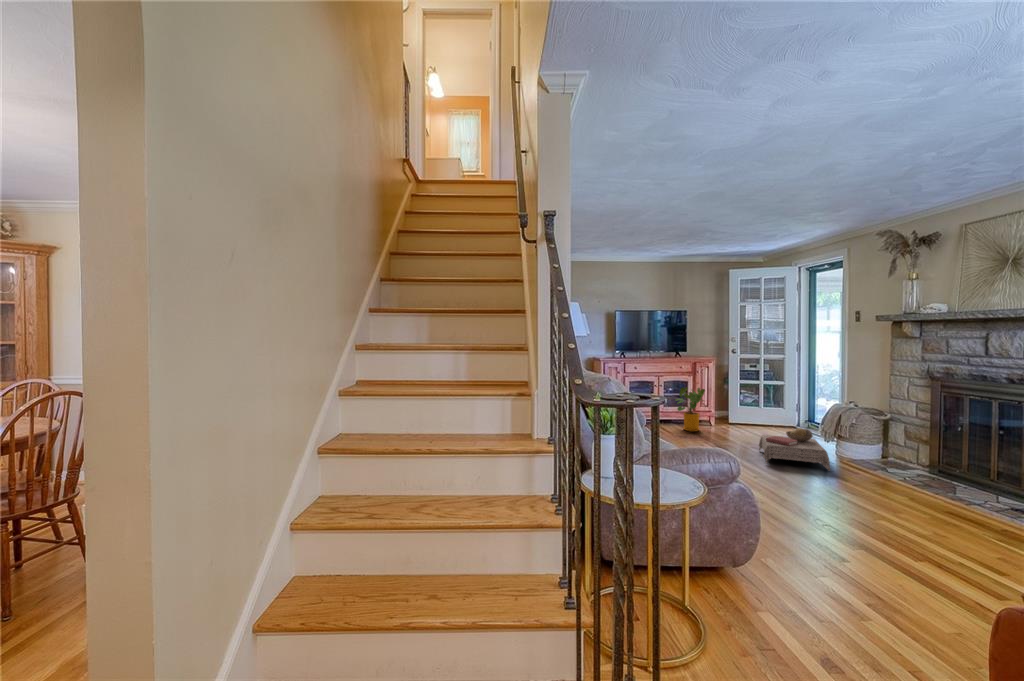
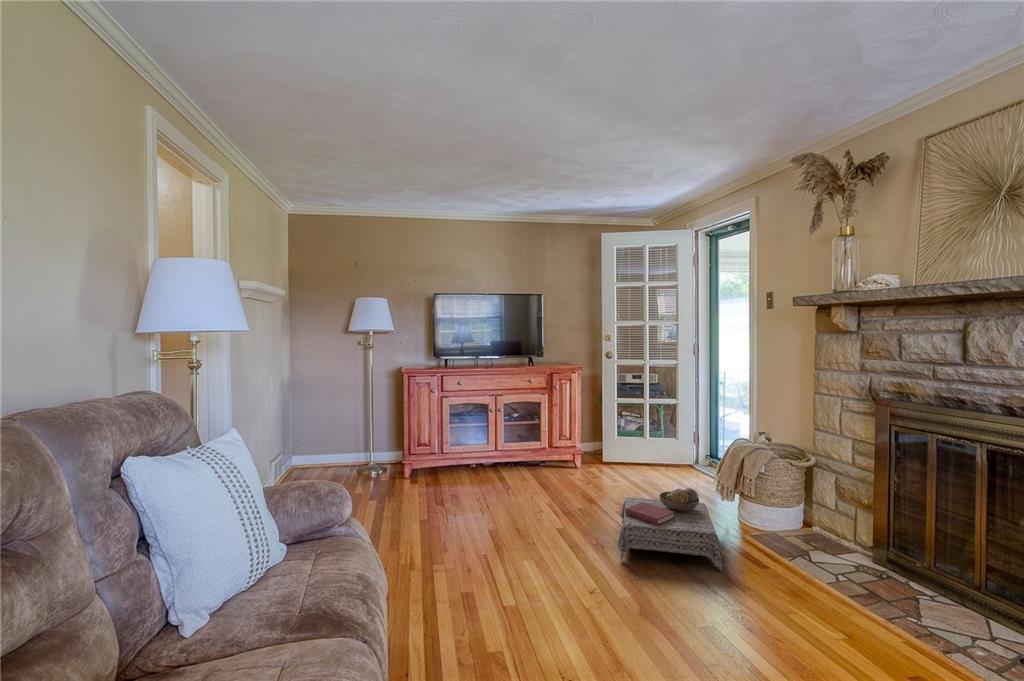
house plant: present [676,387,705,431] -> none [512,412,563,483]

